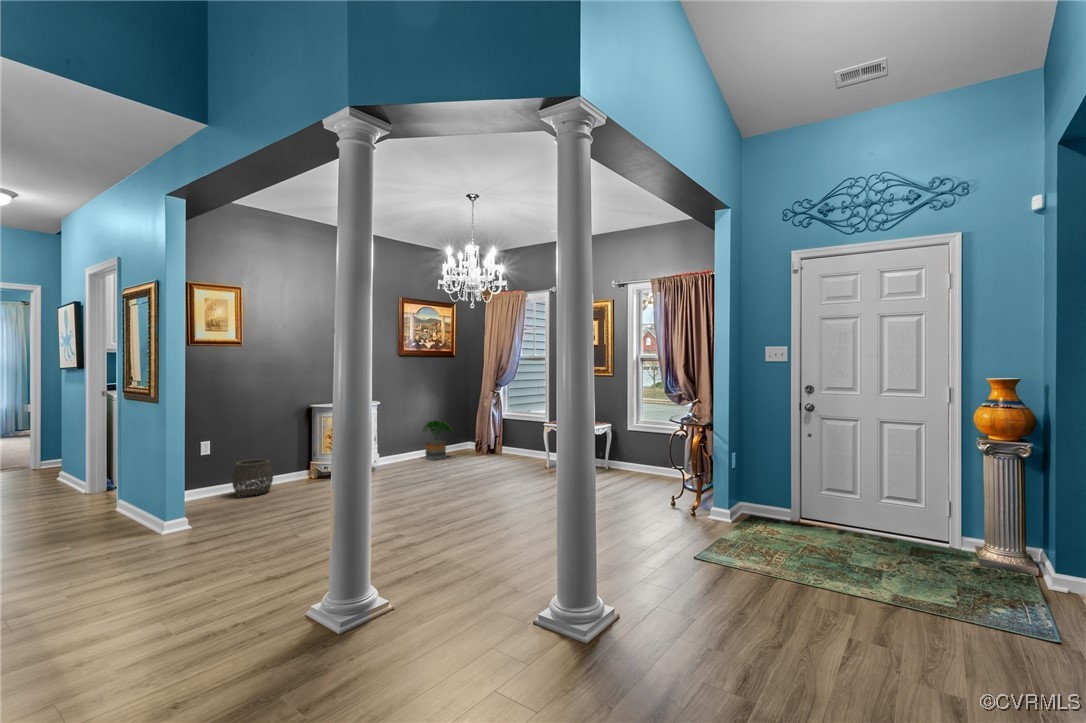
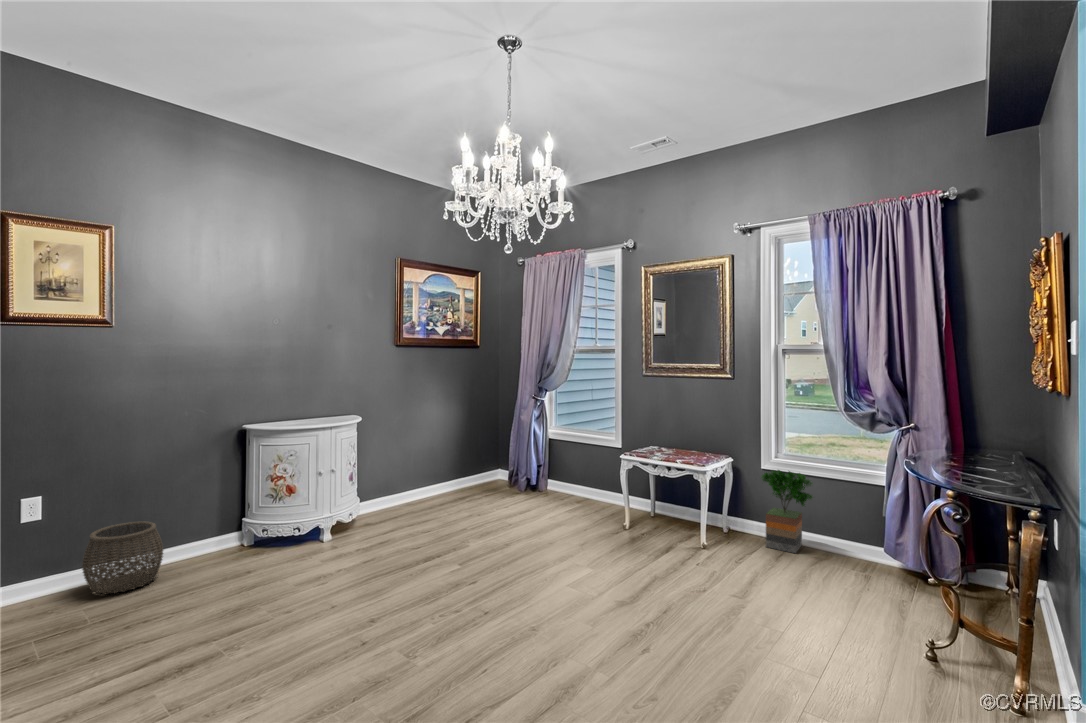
potted tree: present [423,421,451,460] -> present [762,470,813,553]

